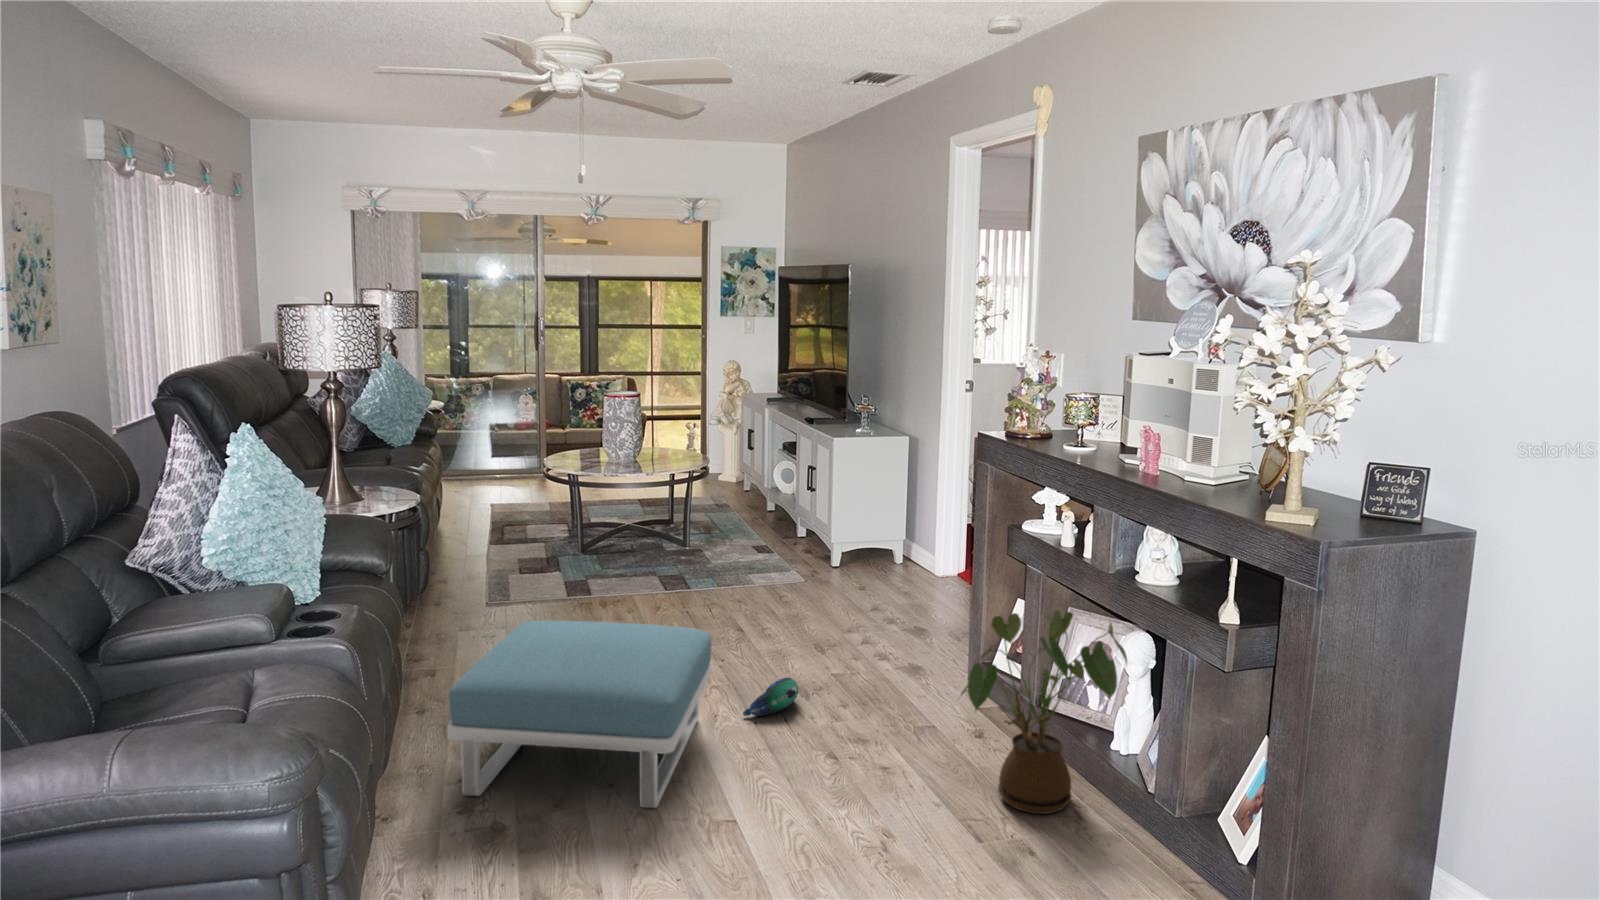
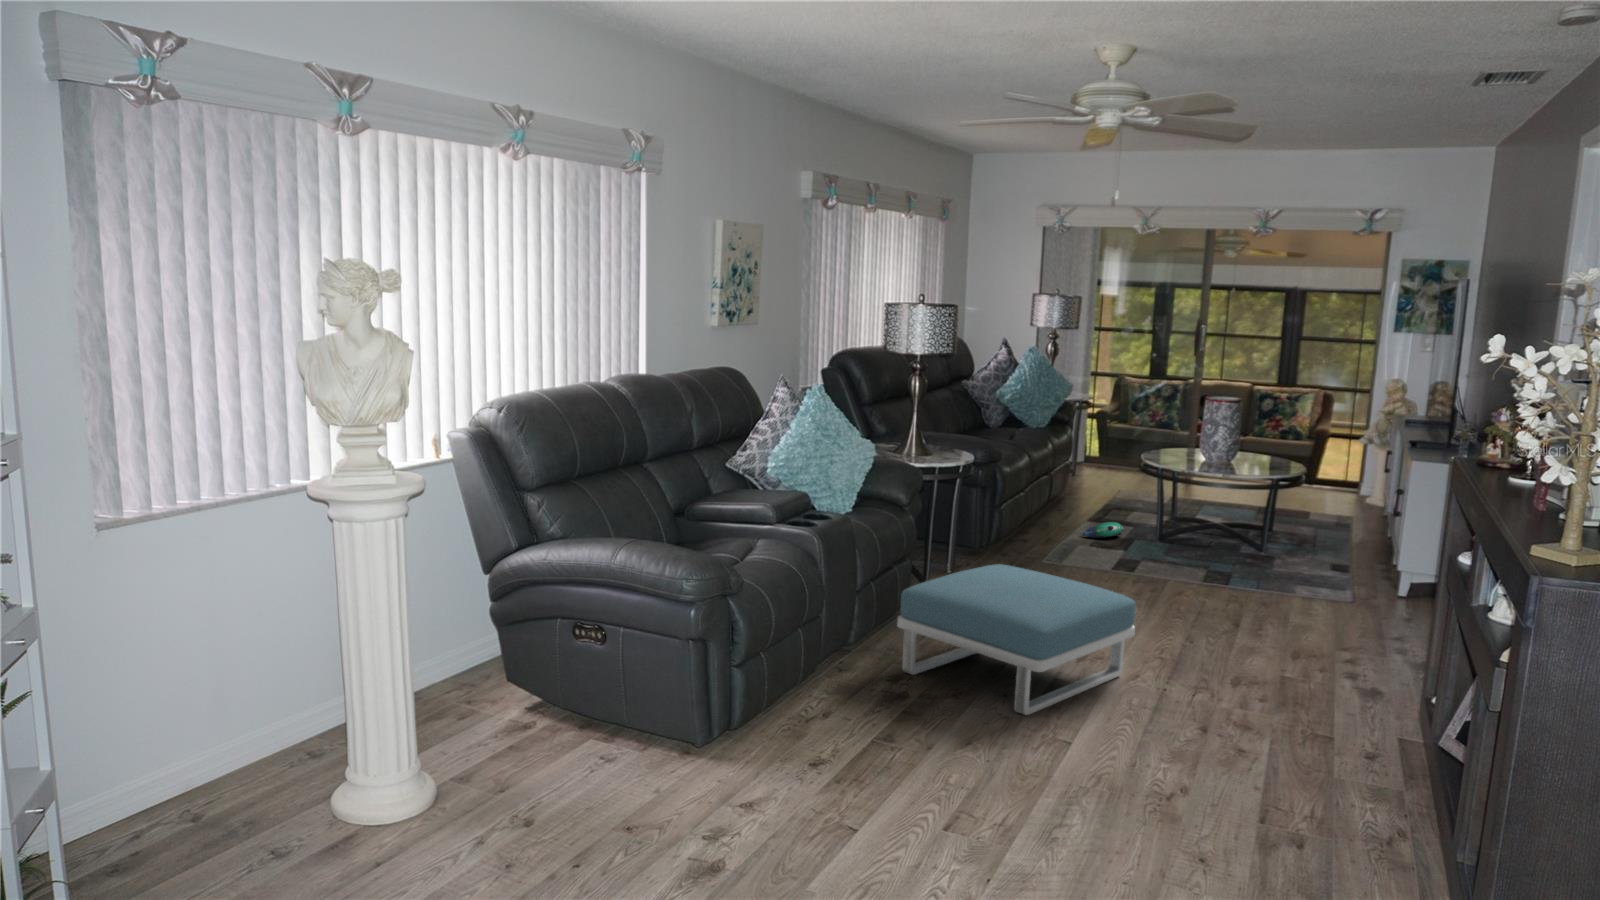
house plant: present [961,610,1127,814] -> none [1283,624,1476,821]
plush toy: present [743,677,798,716] -> present [1081,522,1123,538]

